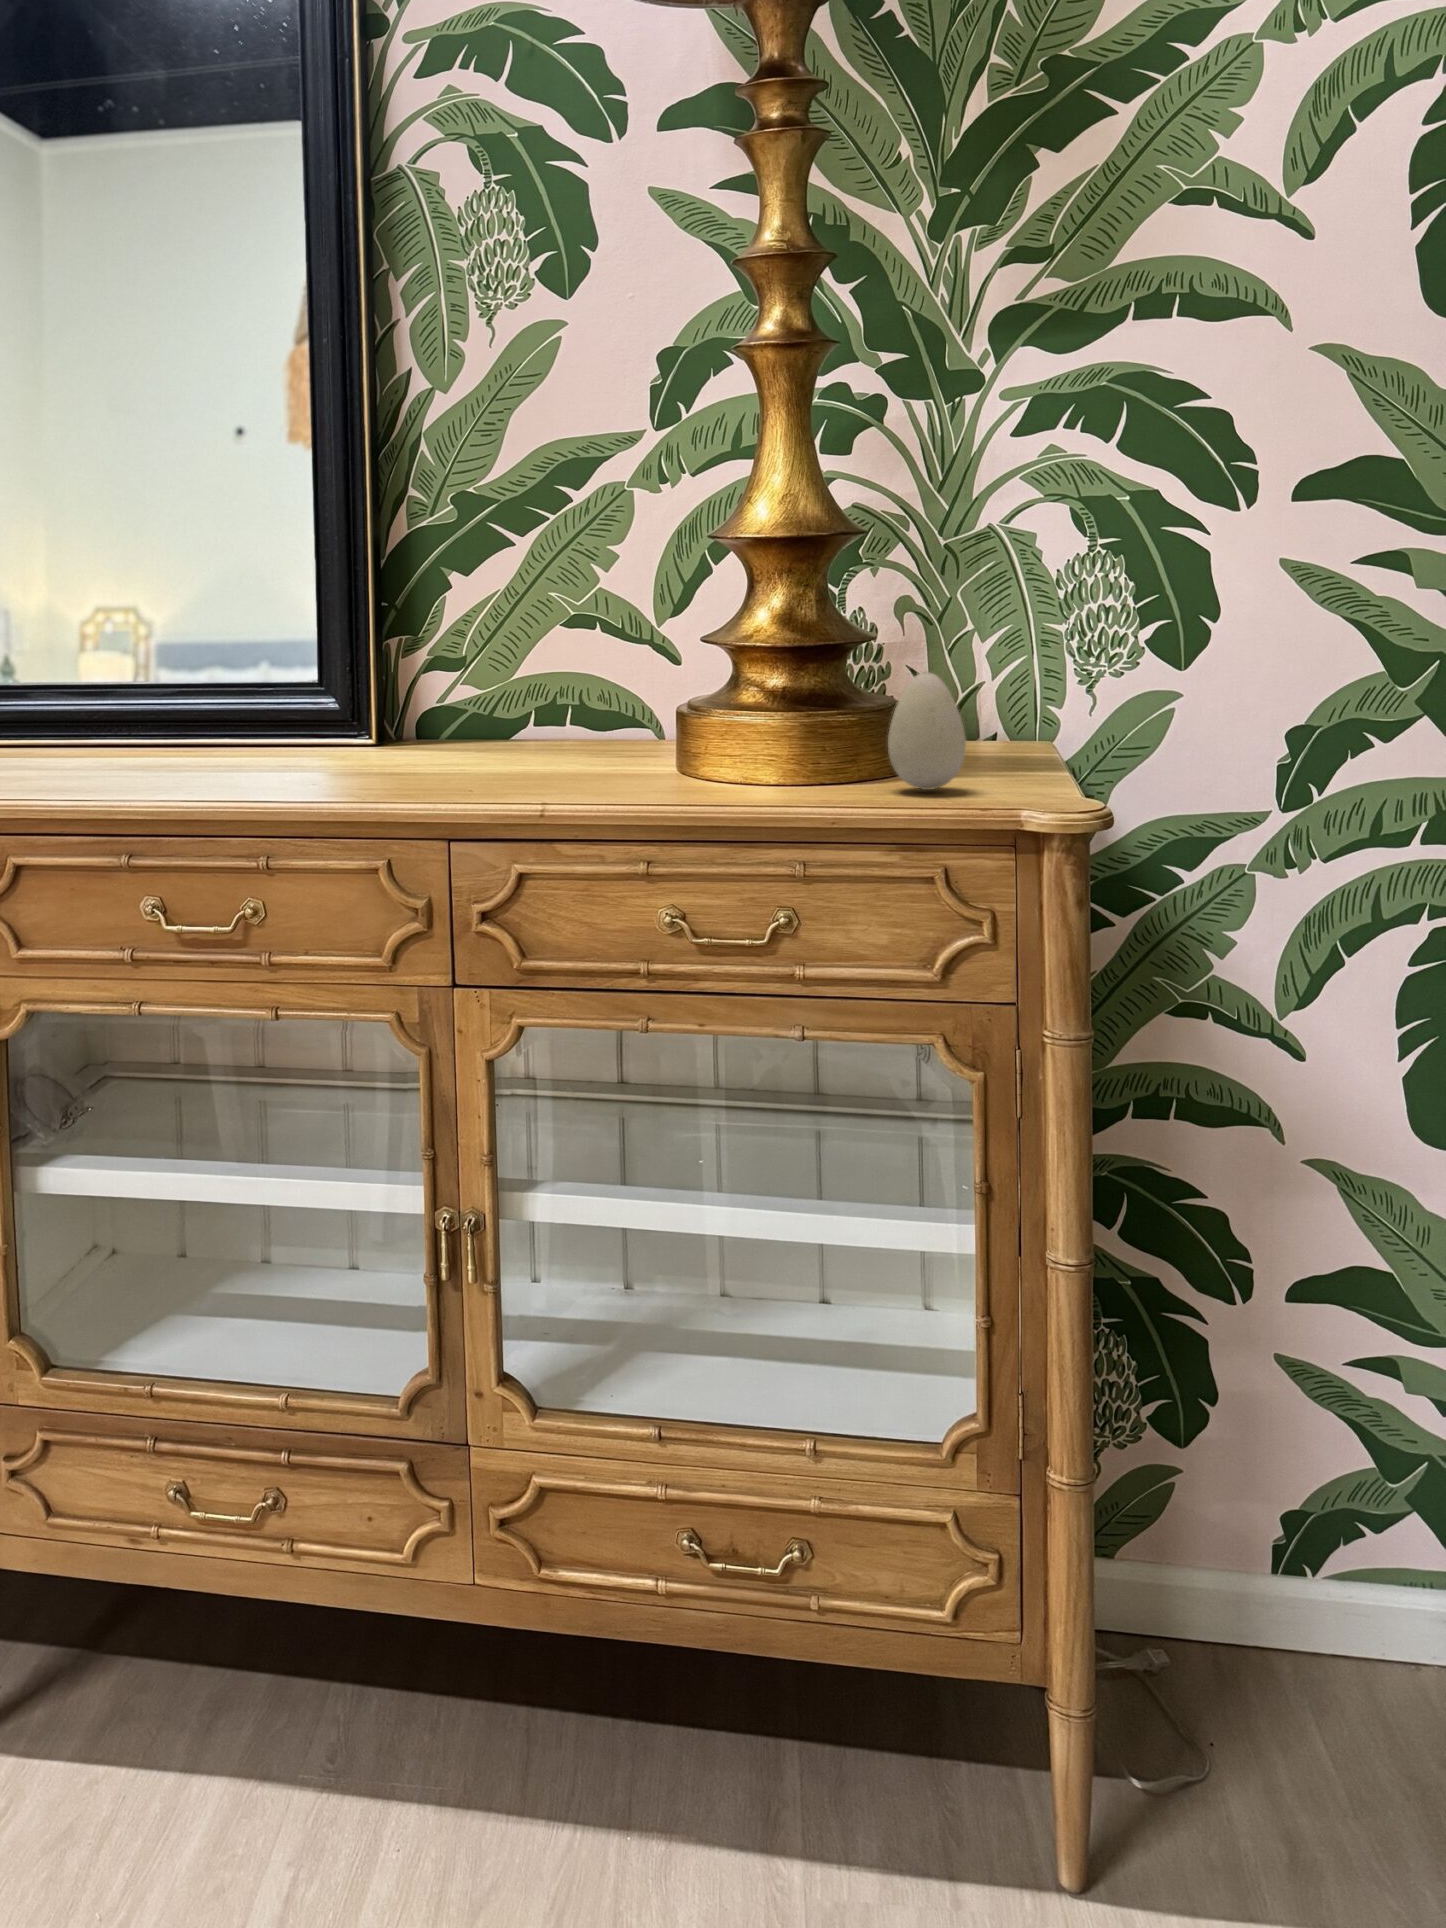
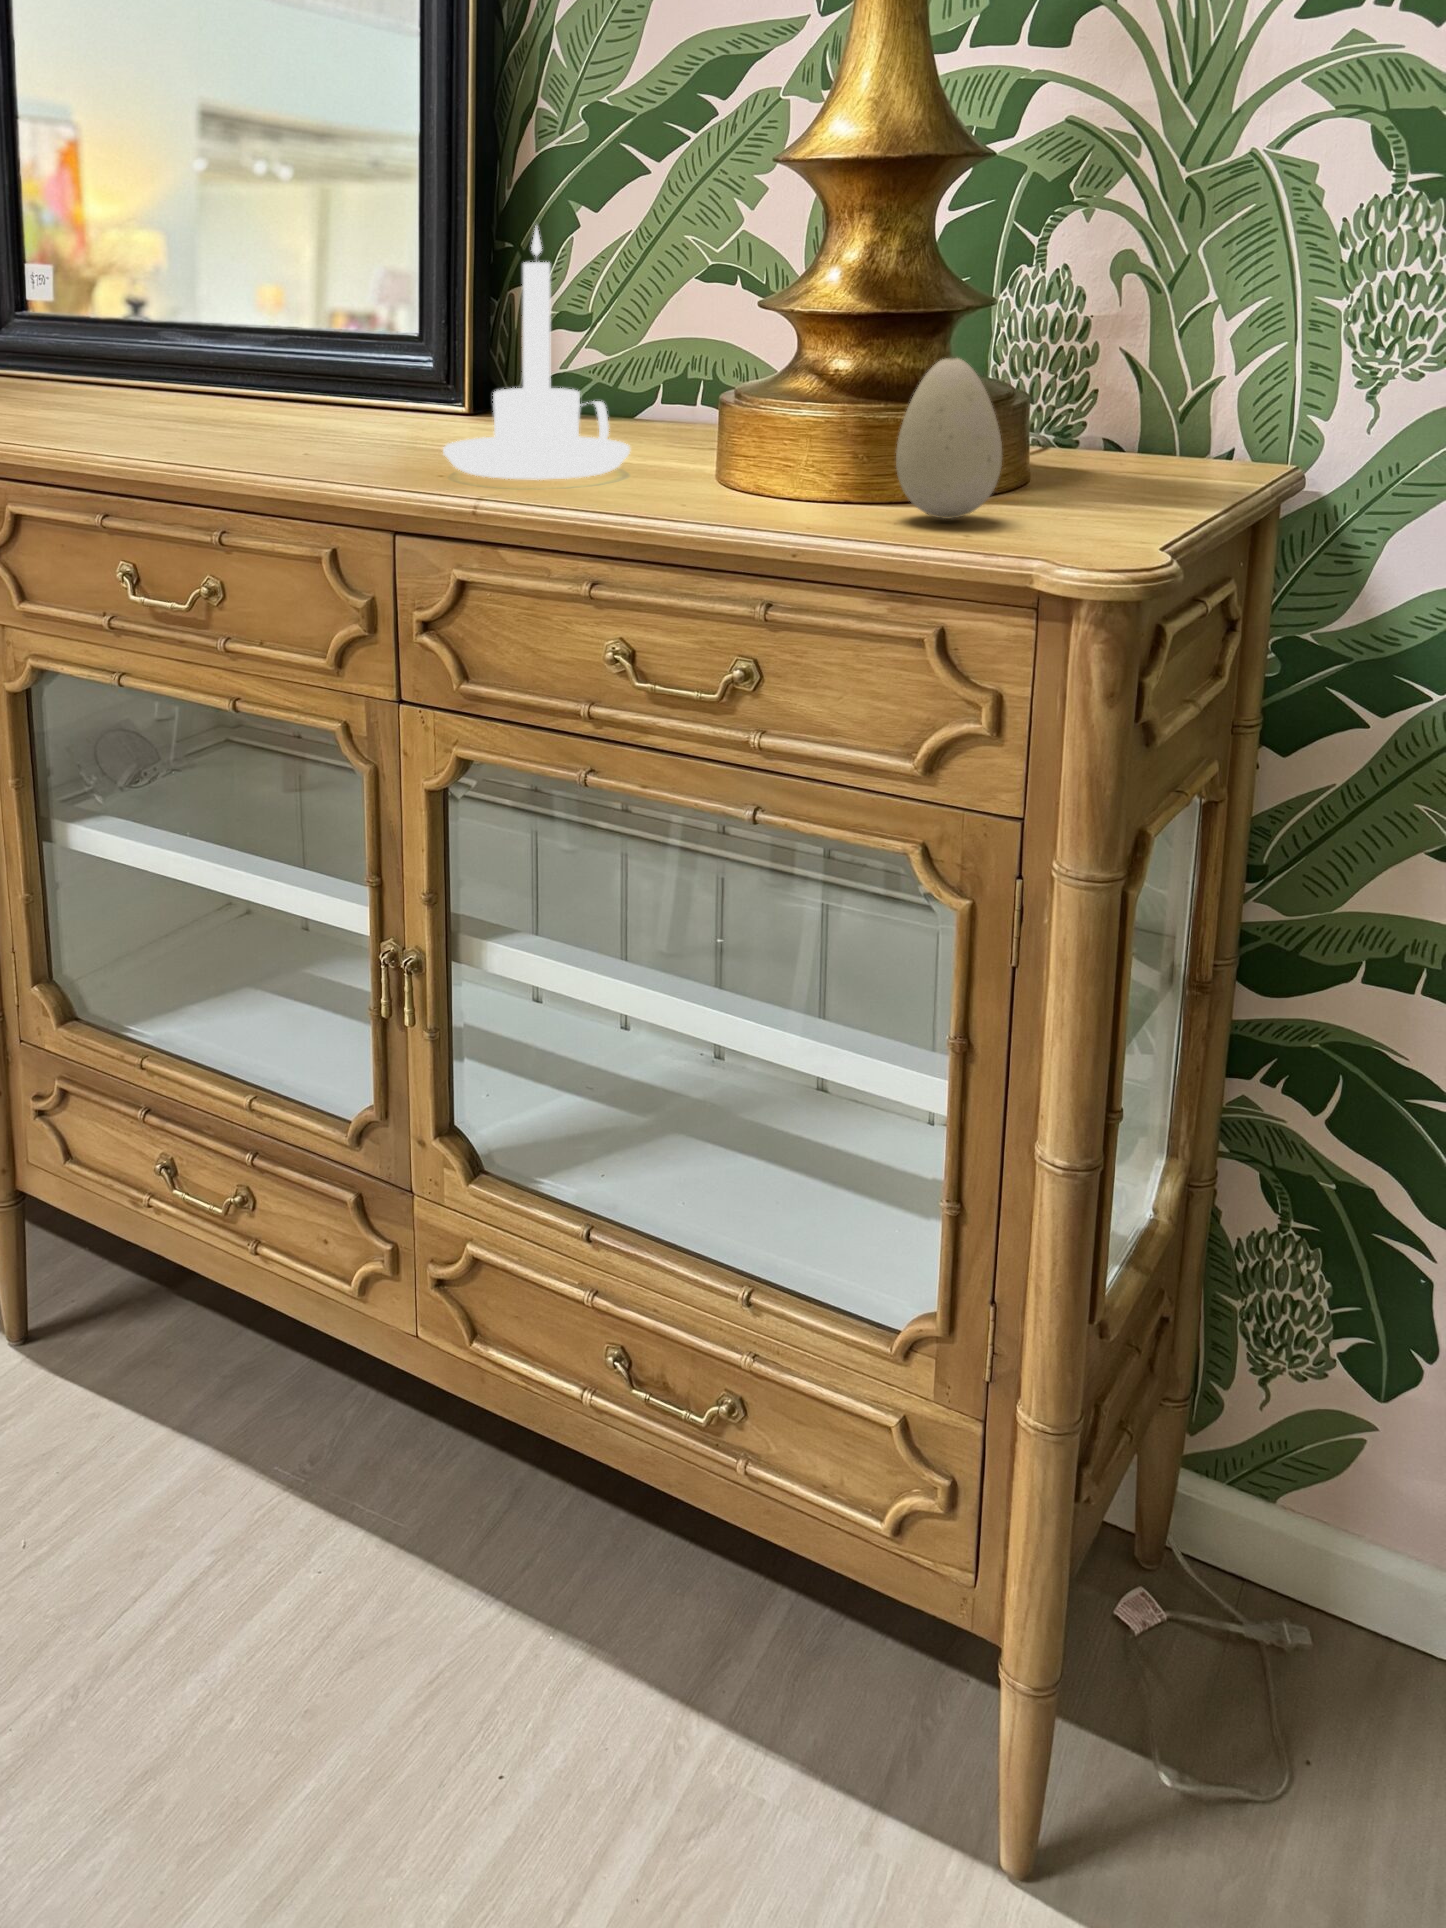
candle holder: none [474,585,625,787] -> present [443,227,630,480]

